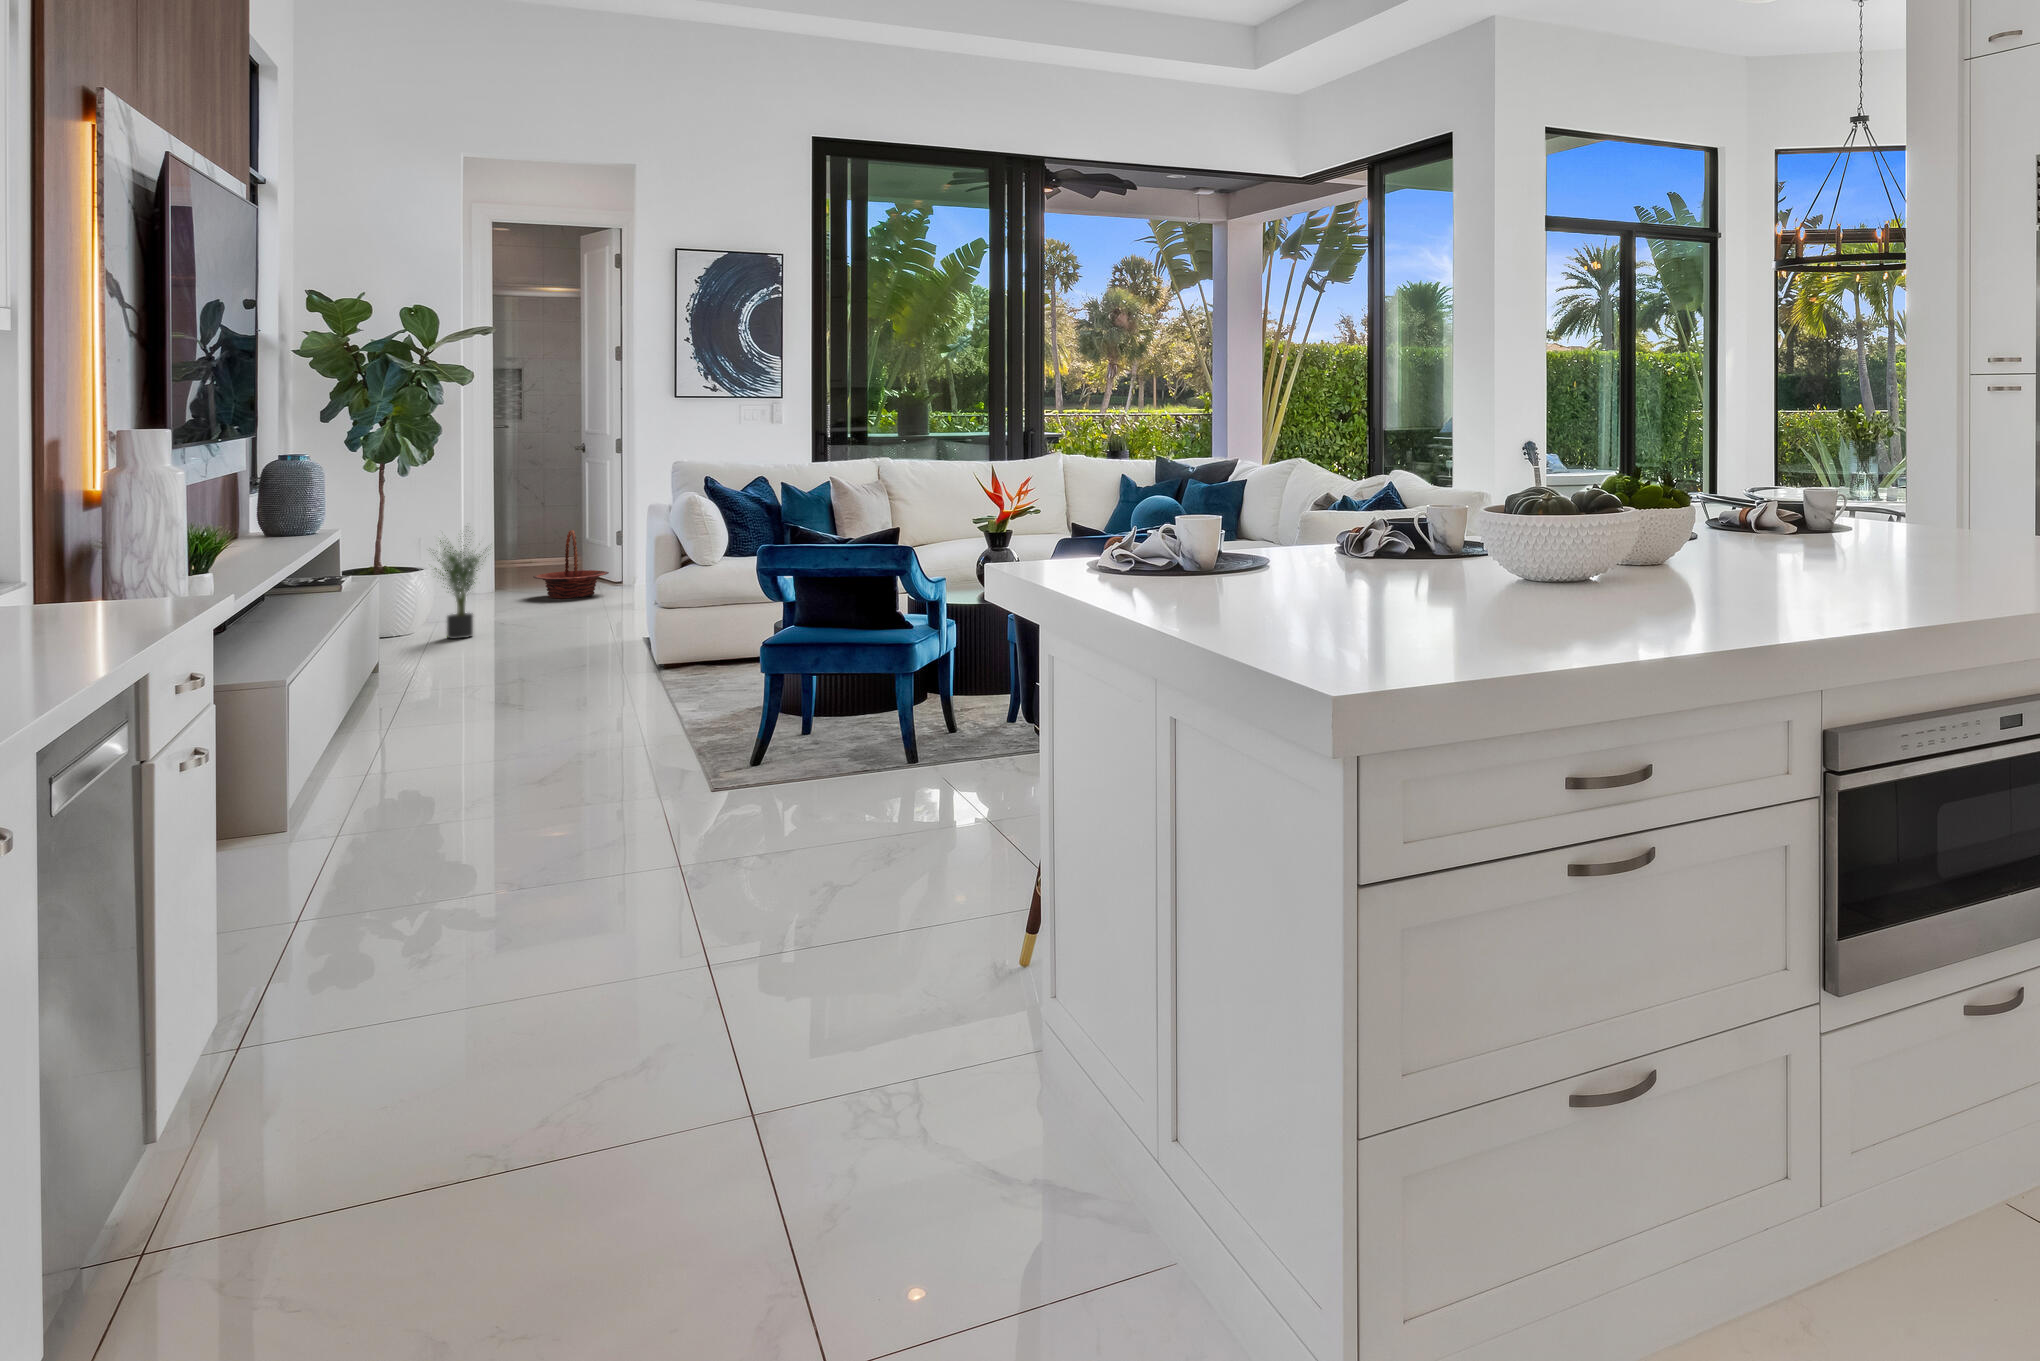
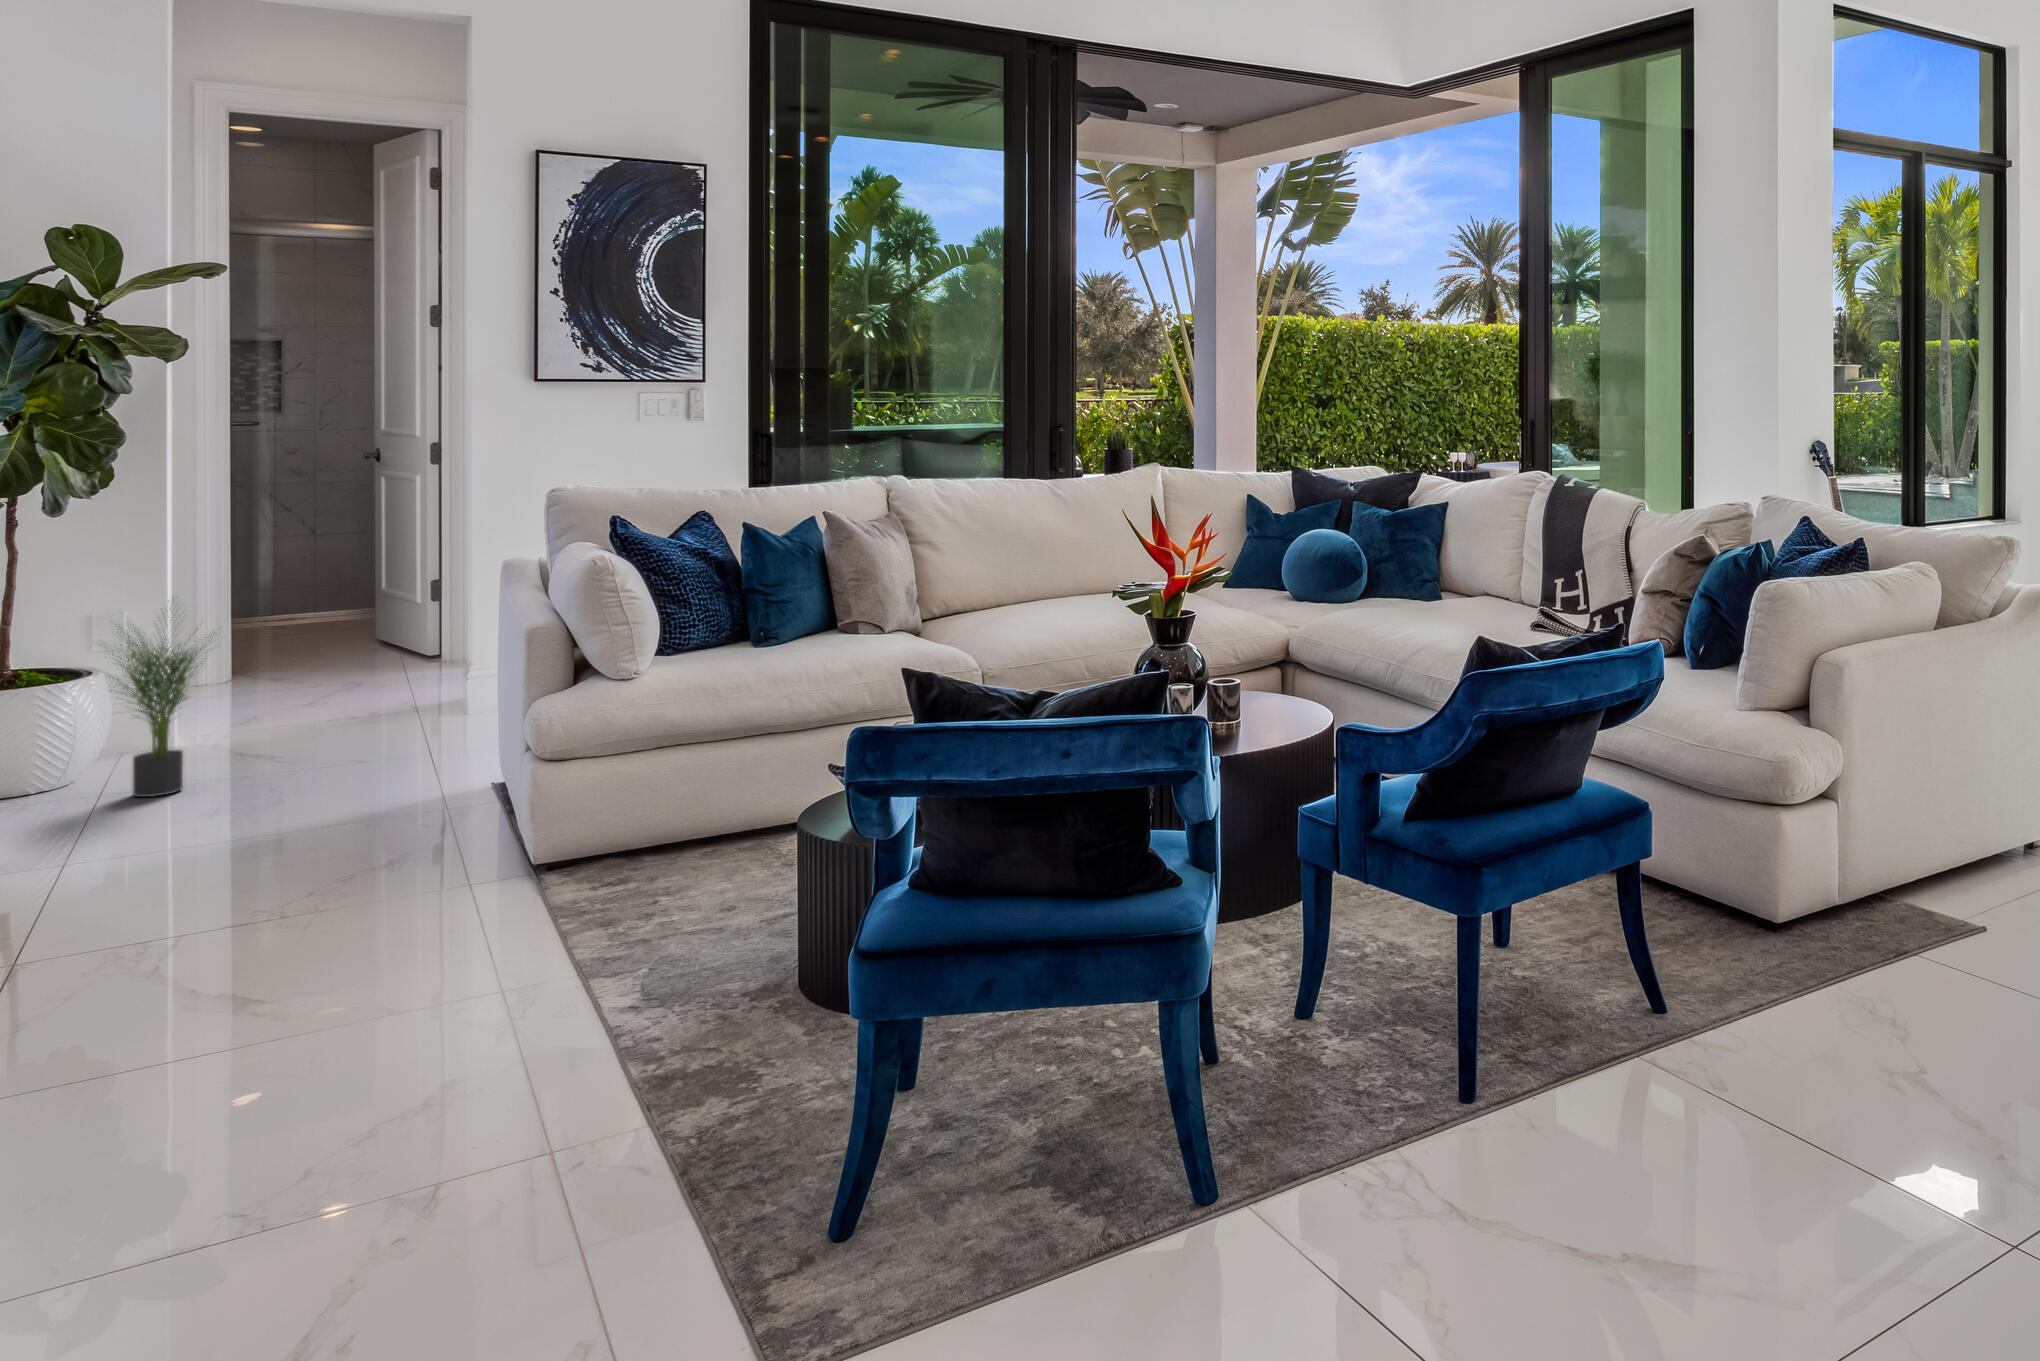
basket: present [533,530,609,598] -> none [294,588,420,696]

